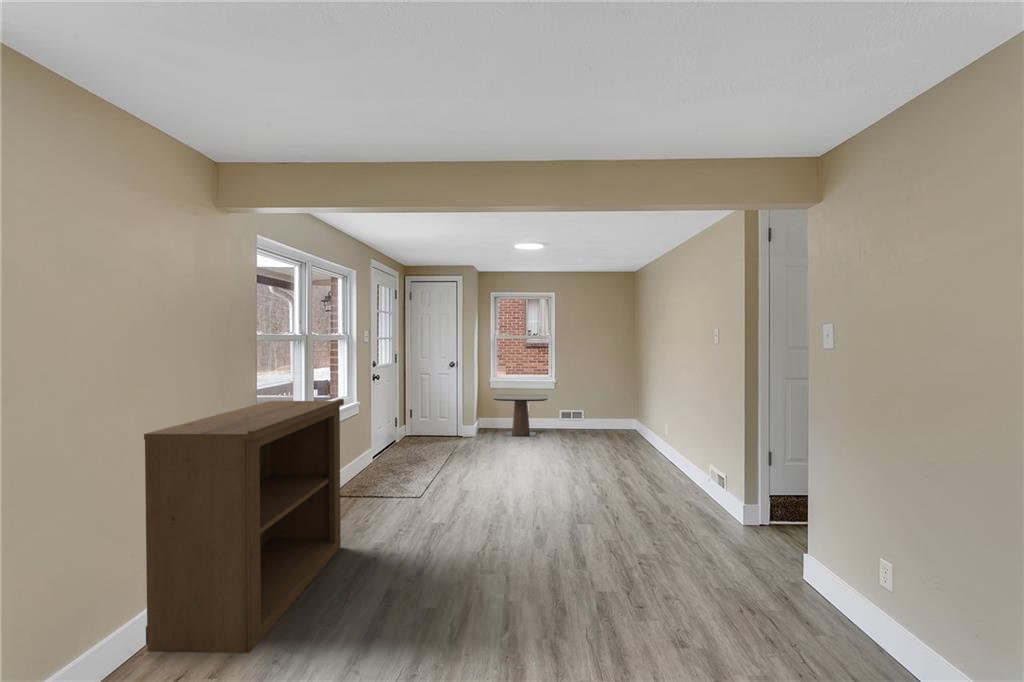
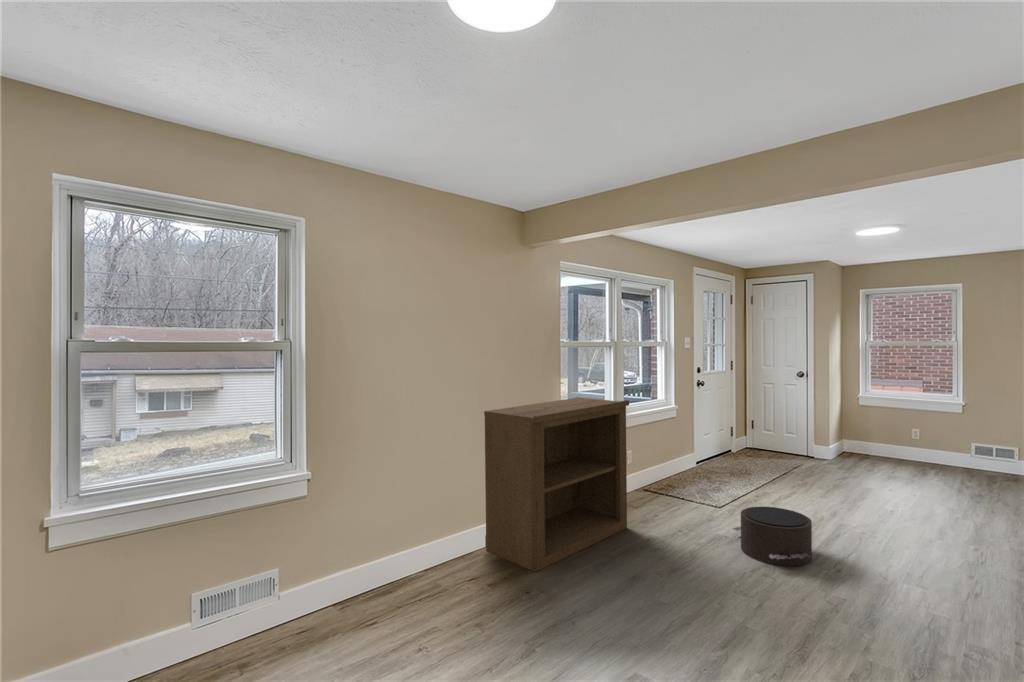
side table: present [493,394,549,436] -> none [857,413,948,472]
pouf: none [449,487,525,543] -> present [733,507,812,566]

